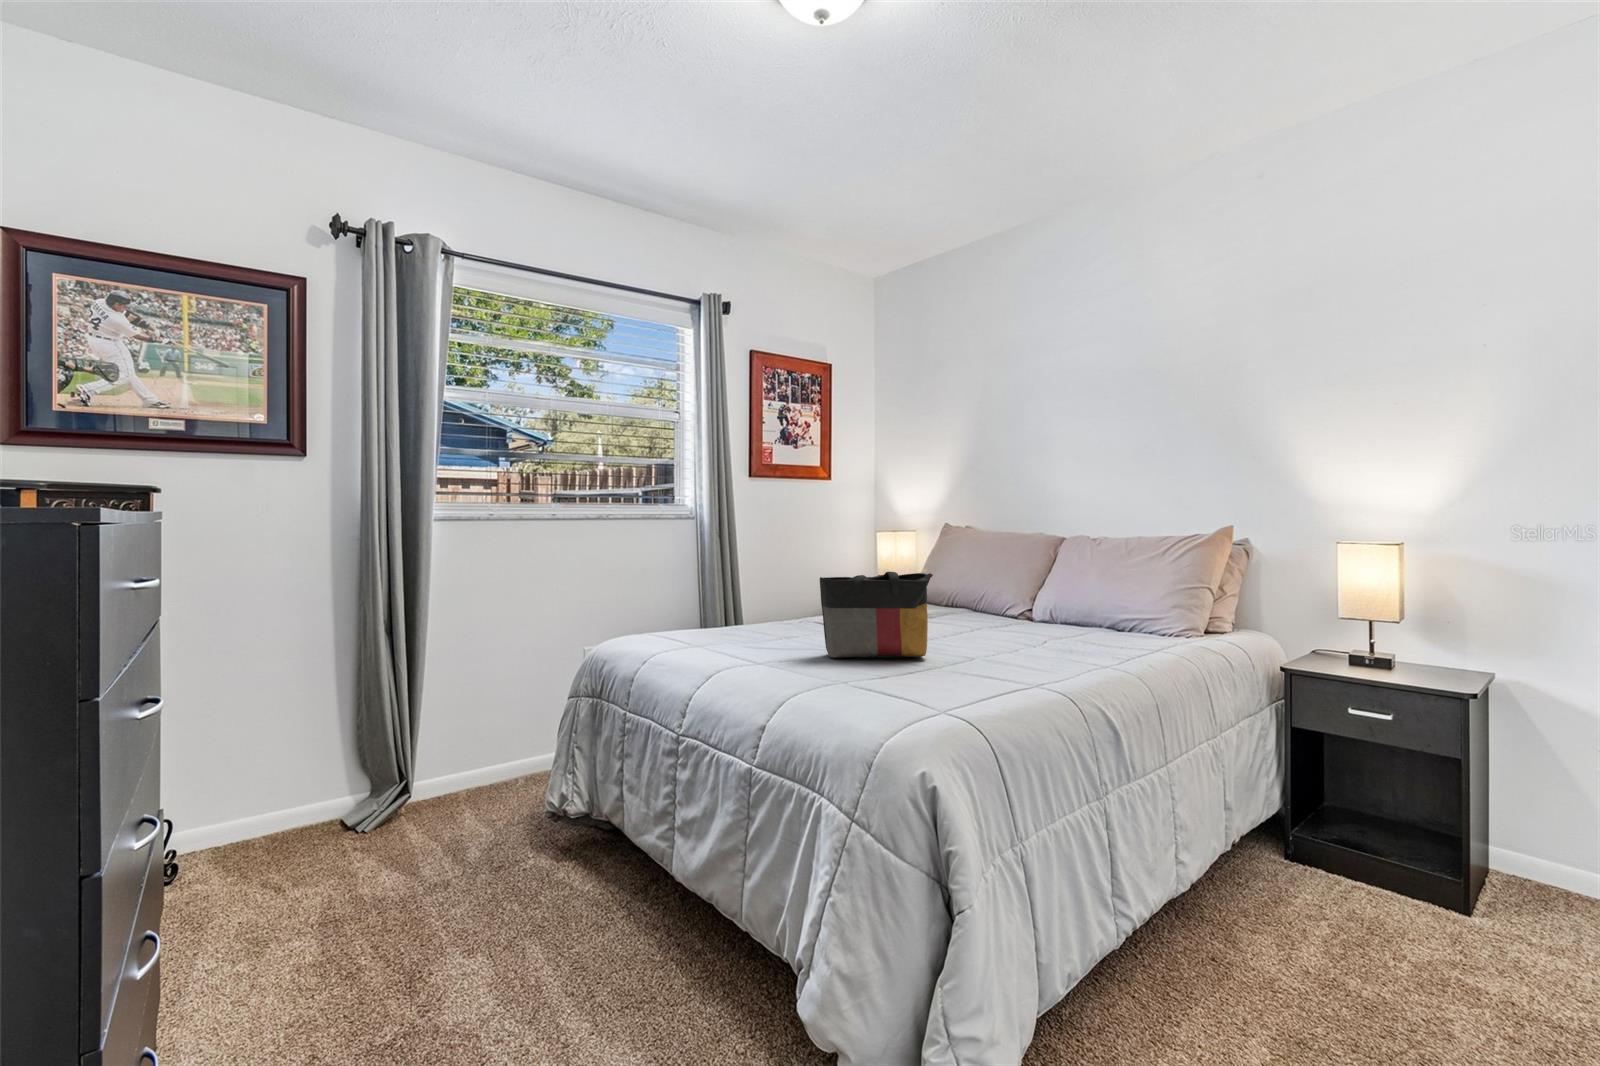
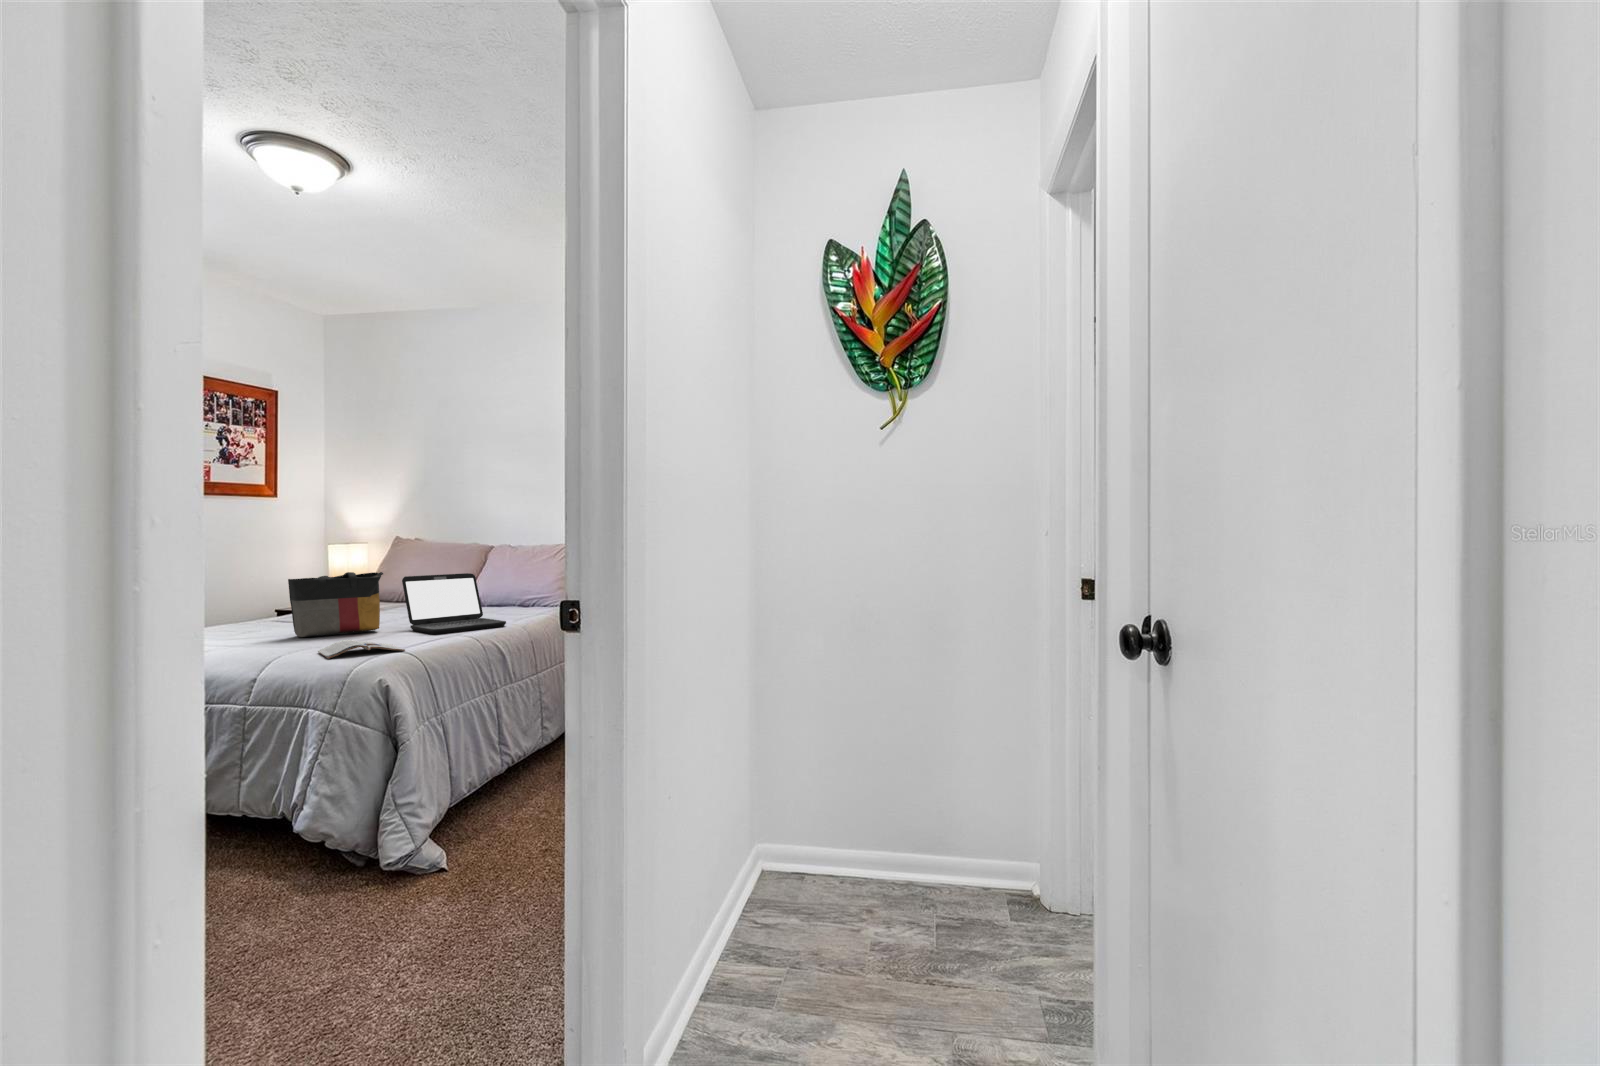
laptop: none [957,580,1111,677] -> present [402,573,506,634]
magazine: none [843,679,964,714] -> present [318,640,405,659]

